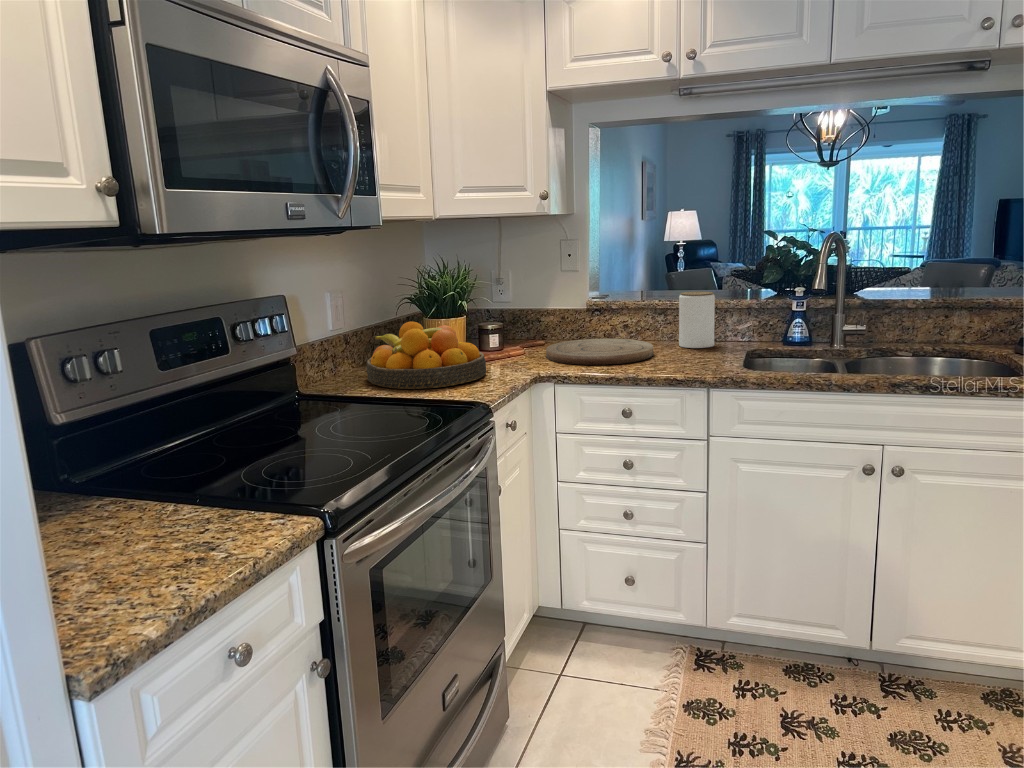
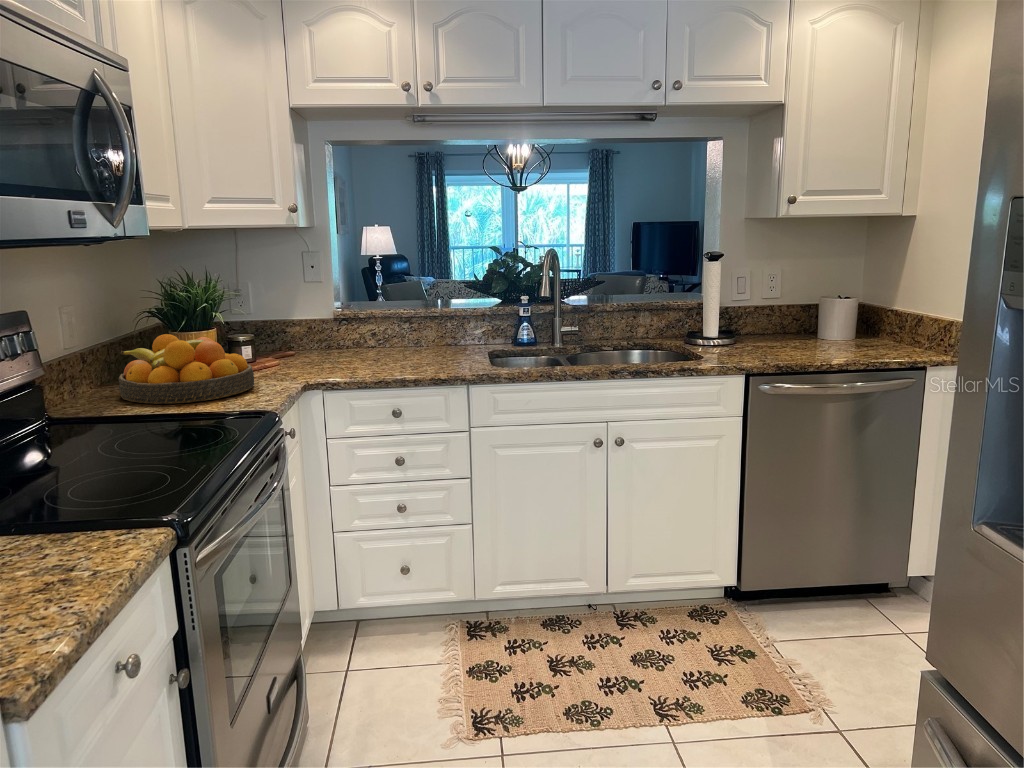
jar: present [679,291,715,348] -> none [424,301,456,352]
cutting board: present [546,339,653,365] -> none [304,347,408,371]

